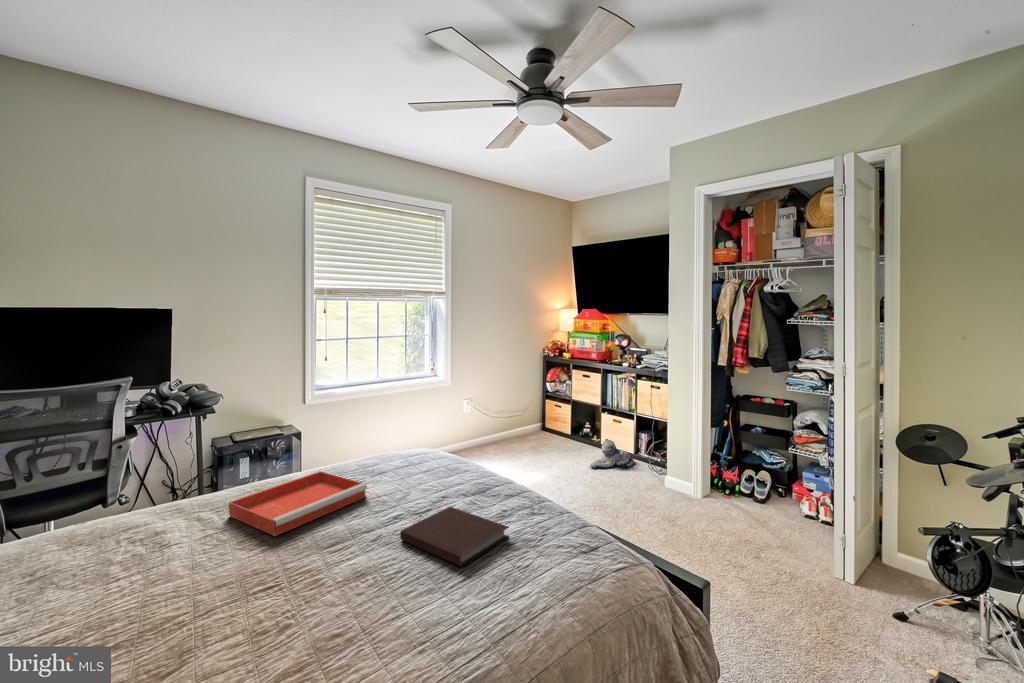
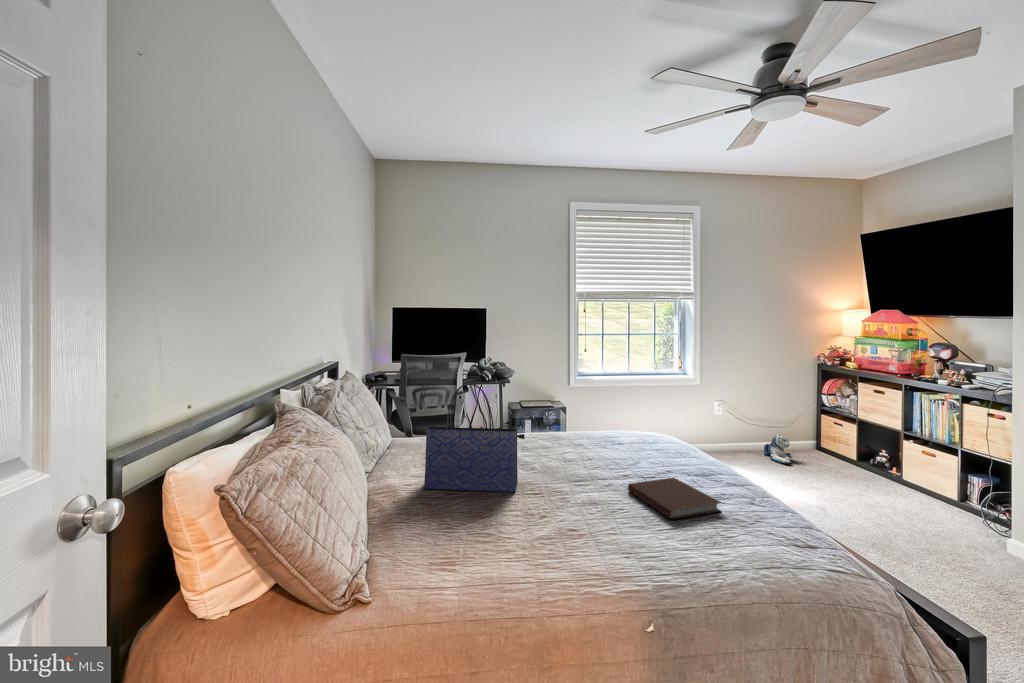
tote bag: none [39,438,245,644] -> present [424,384,525,492]
plush toy: present [590,439,635,468] -> present [764,434,791,464]
tray: present [228,471,367,536] -> none [516,433,610,468]

